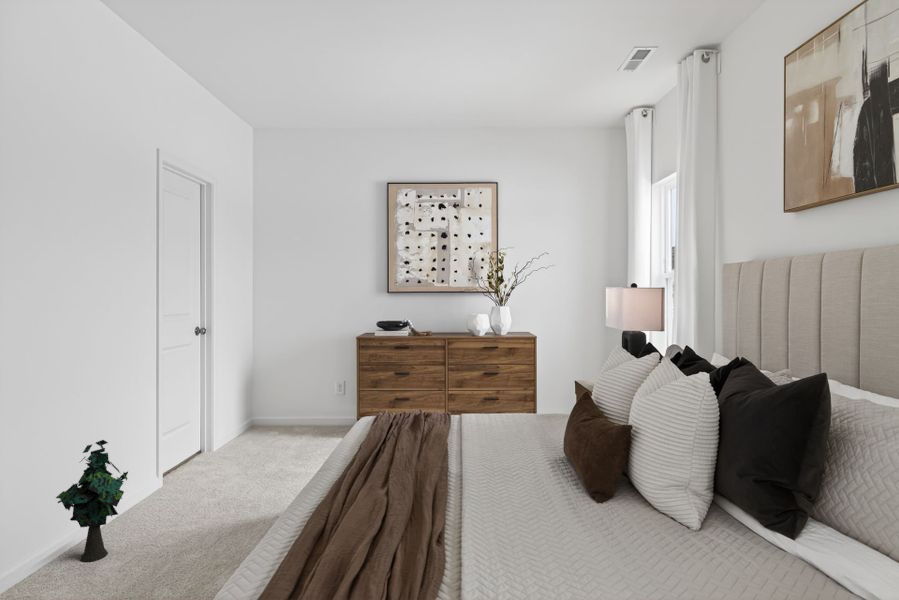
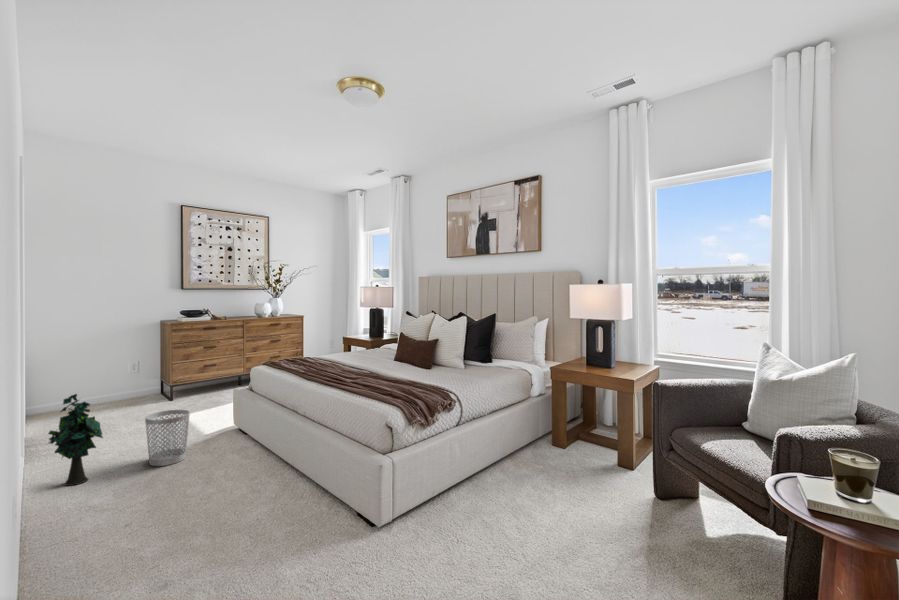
wastebasket: none [164,479,225,566] -> present [145,410,190,466]

